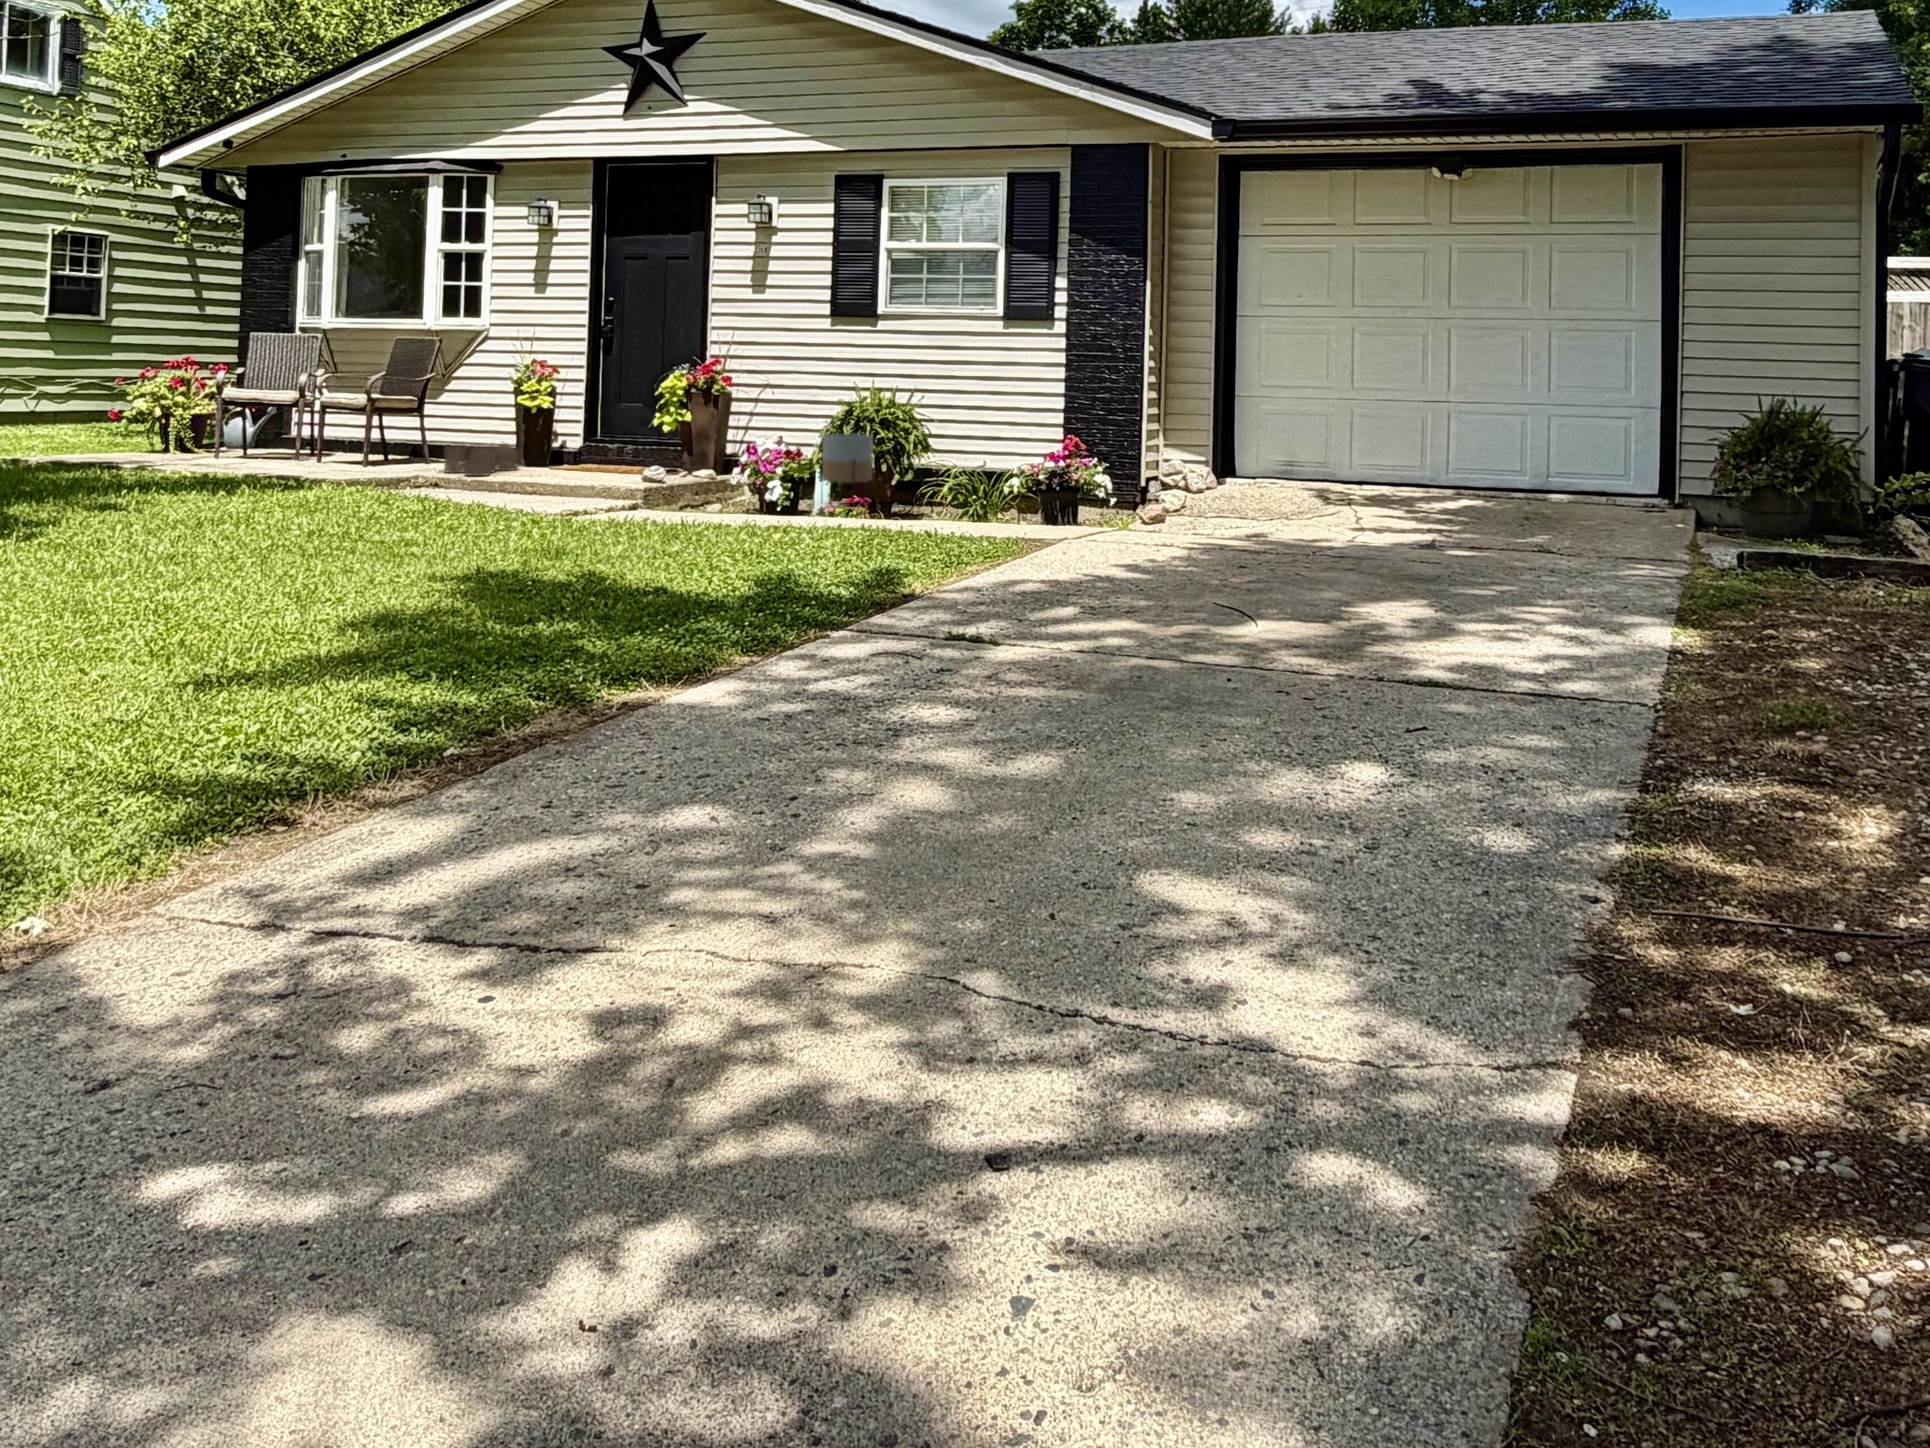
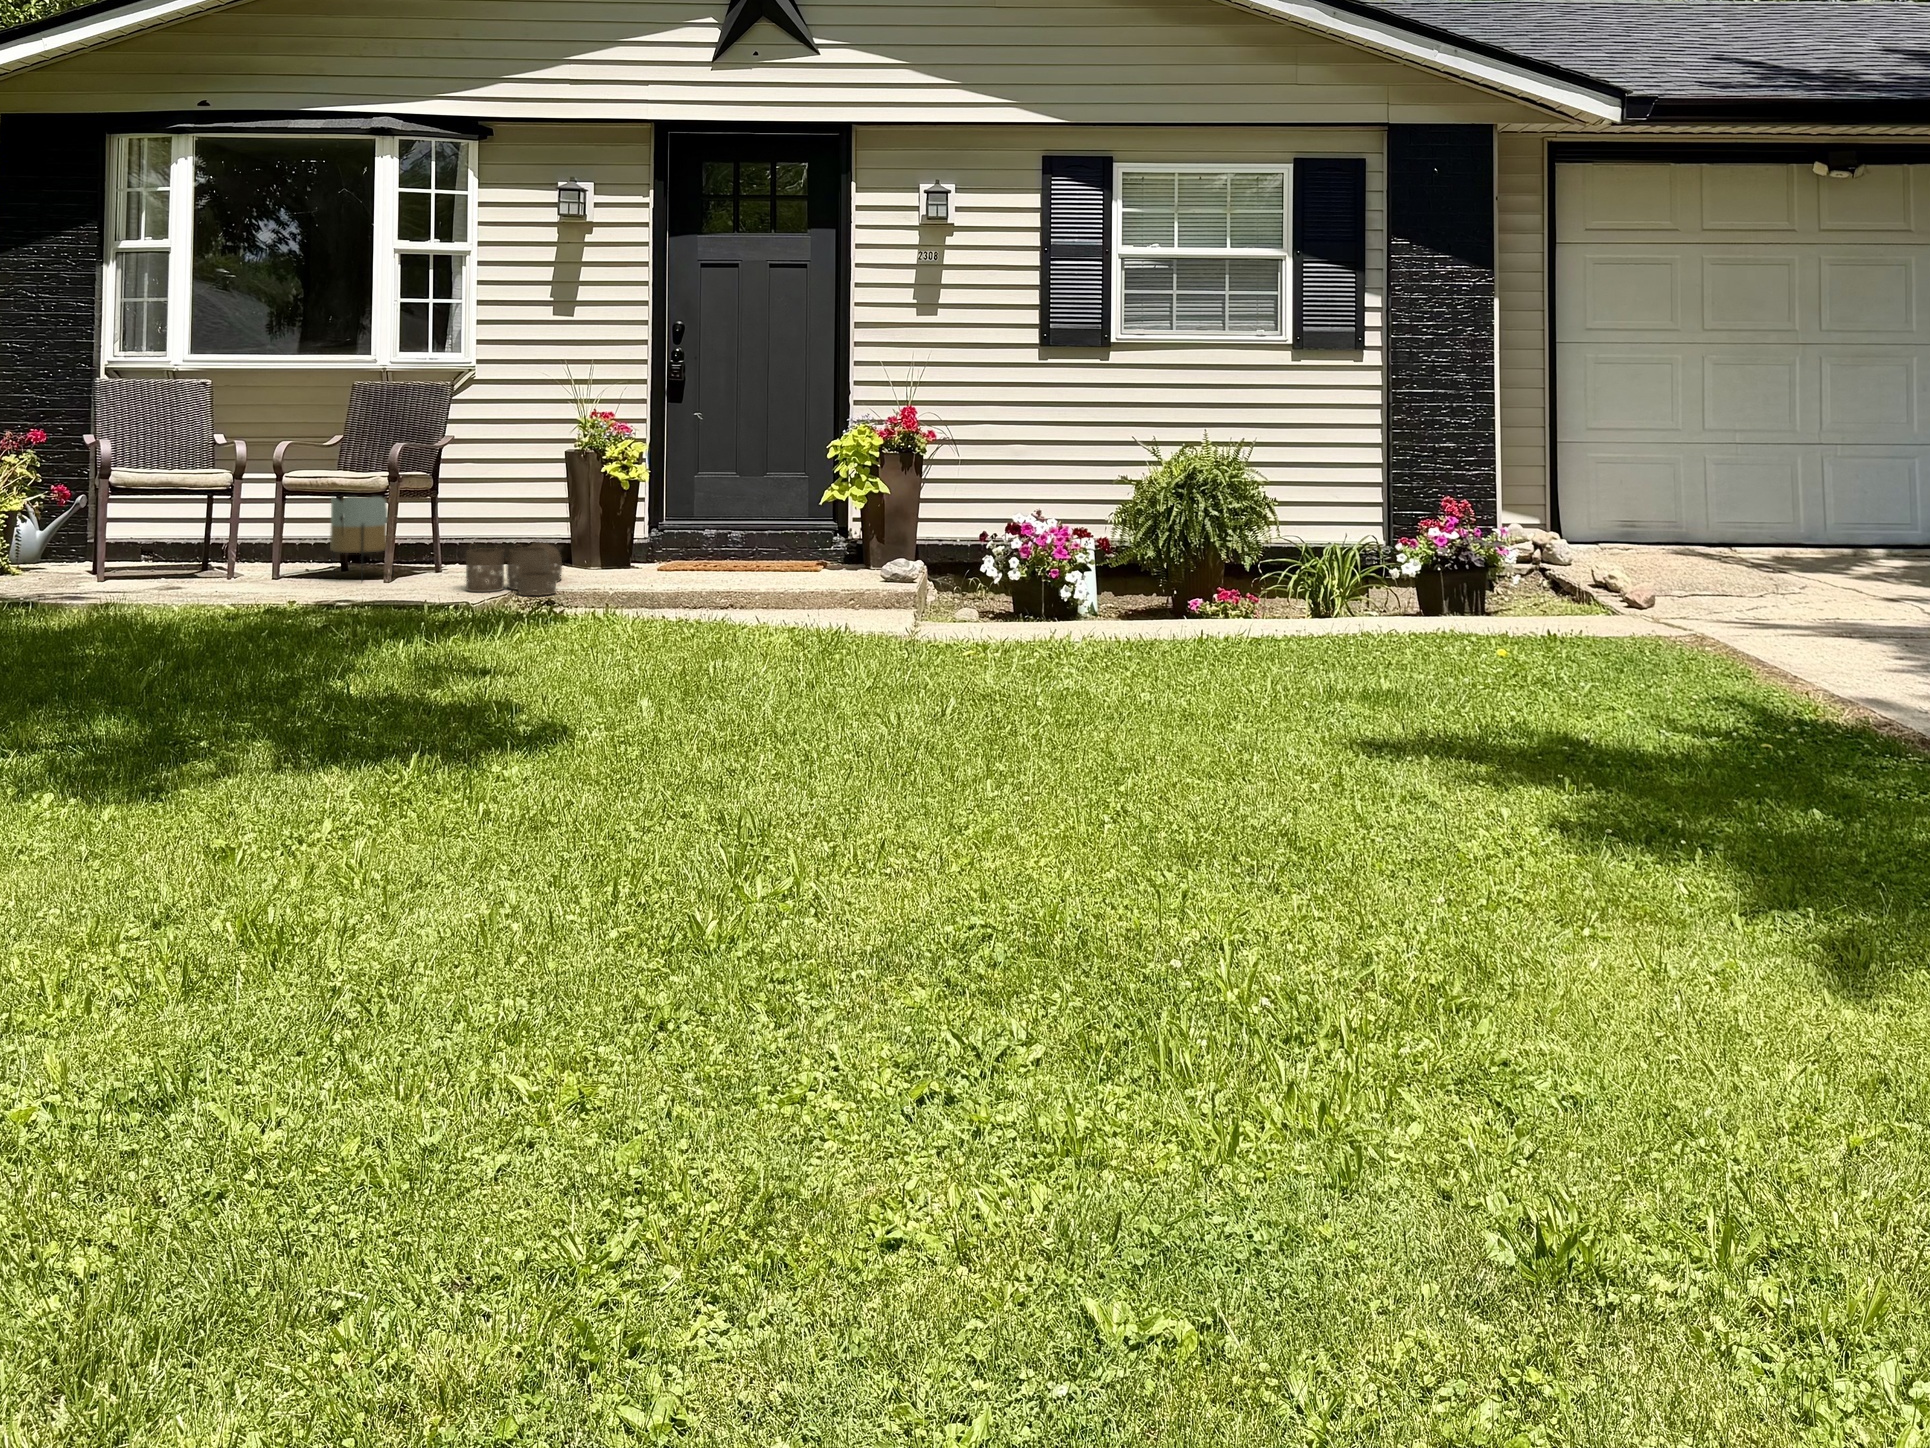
planter: present [822,434,873,498] -> present [330,497,394,576]

